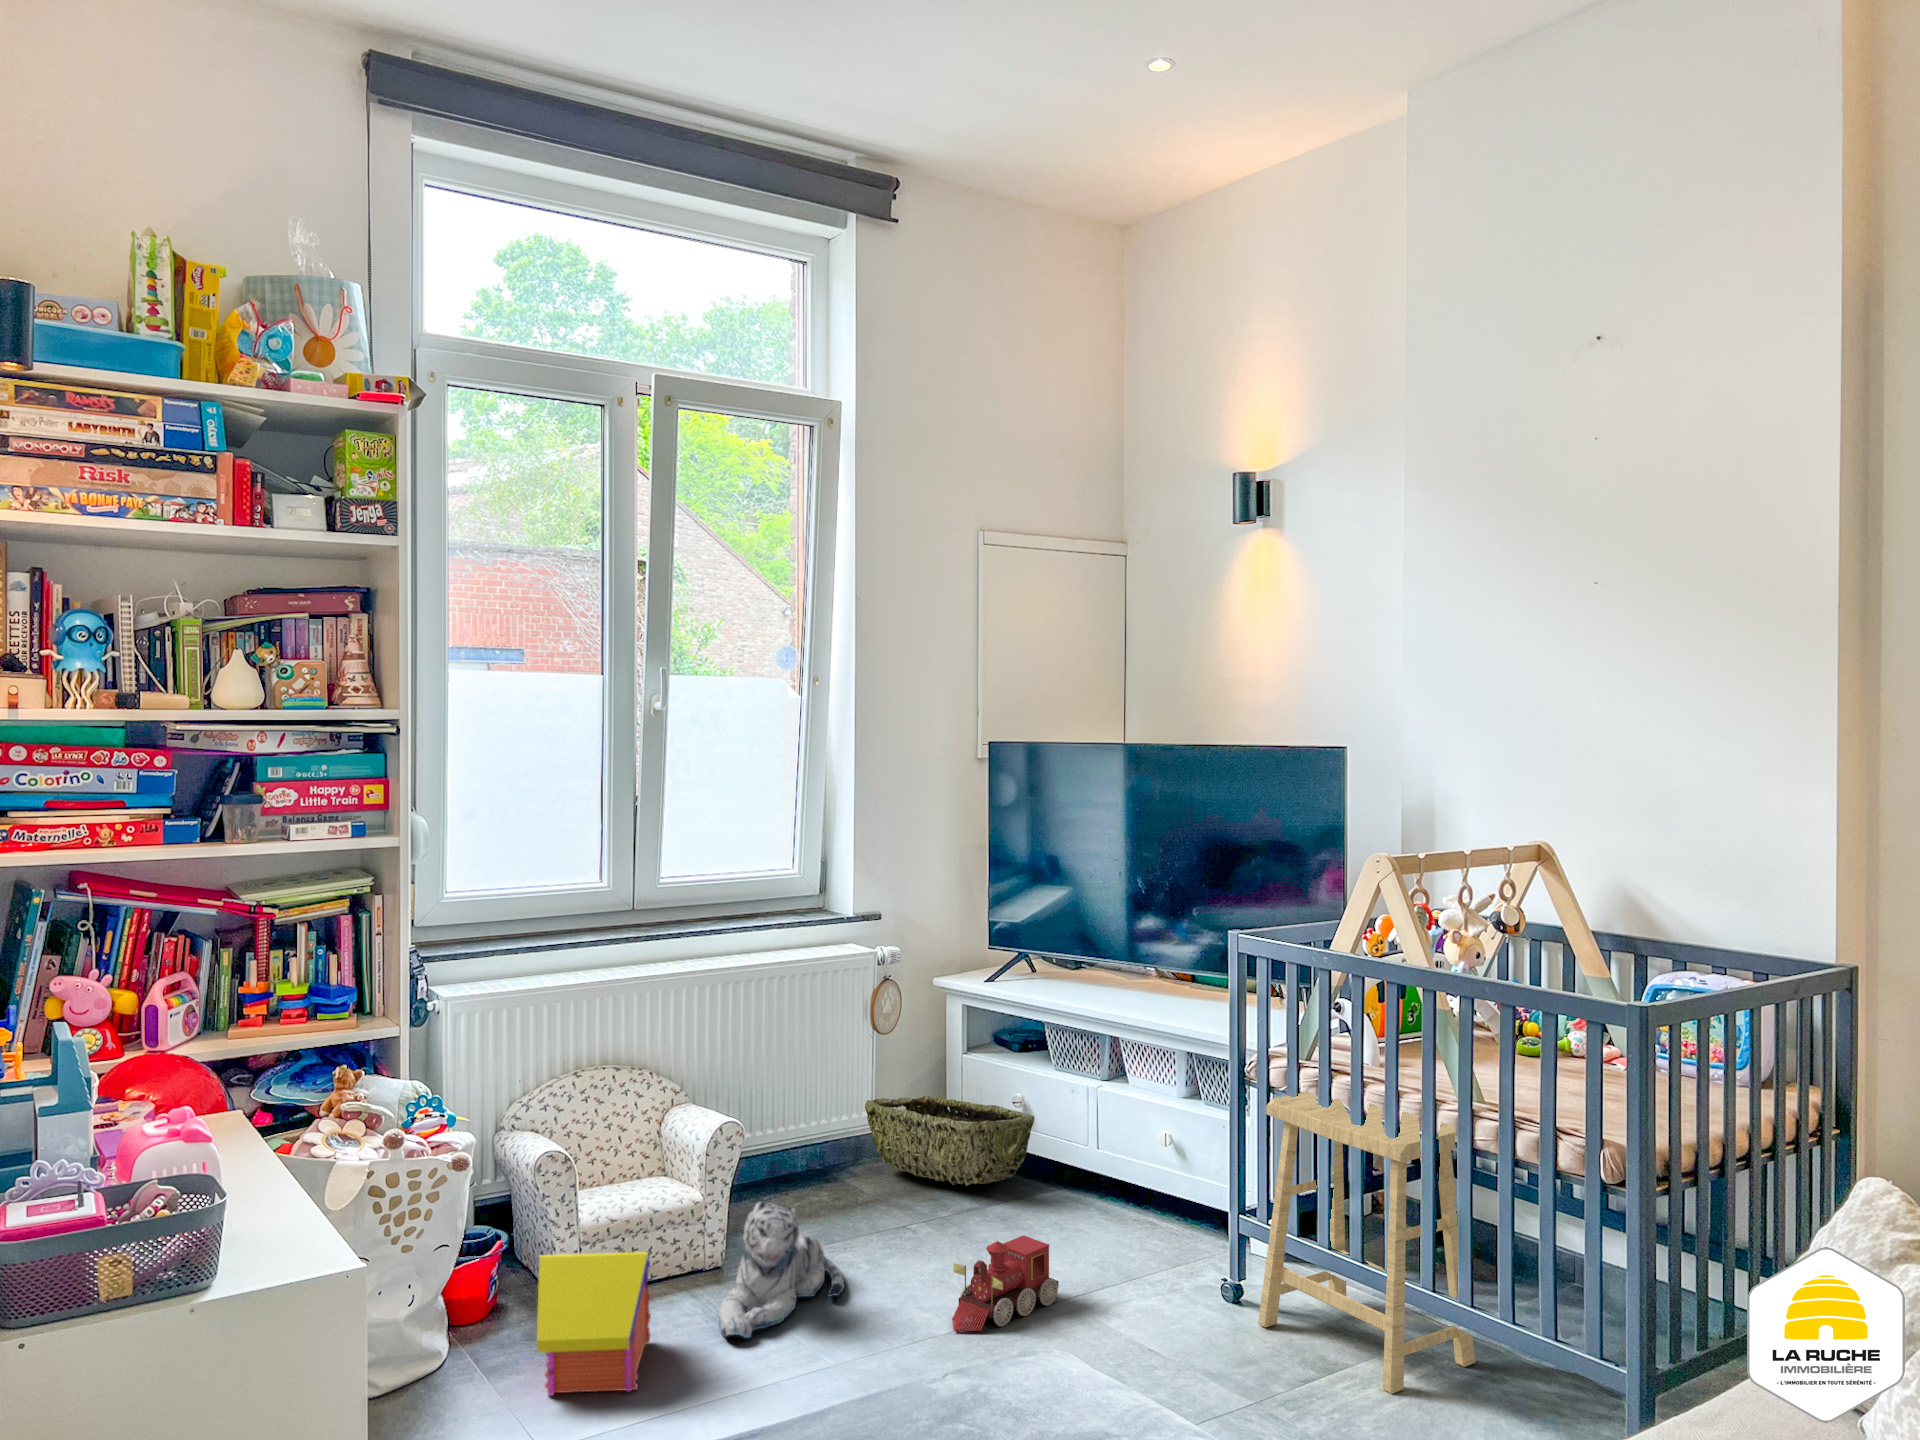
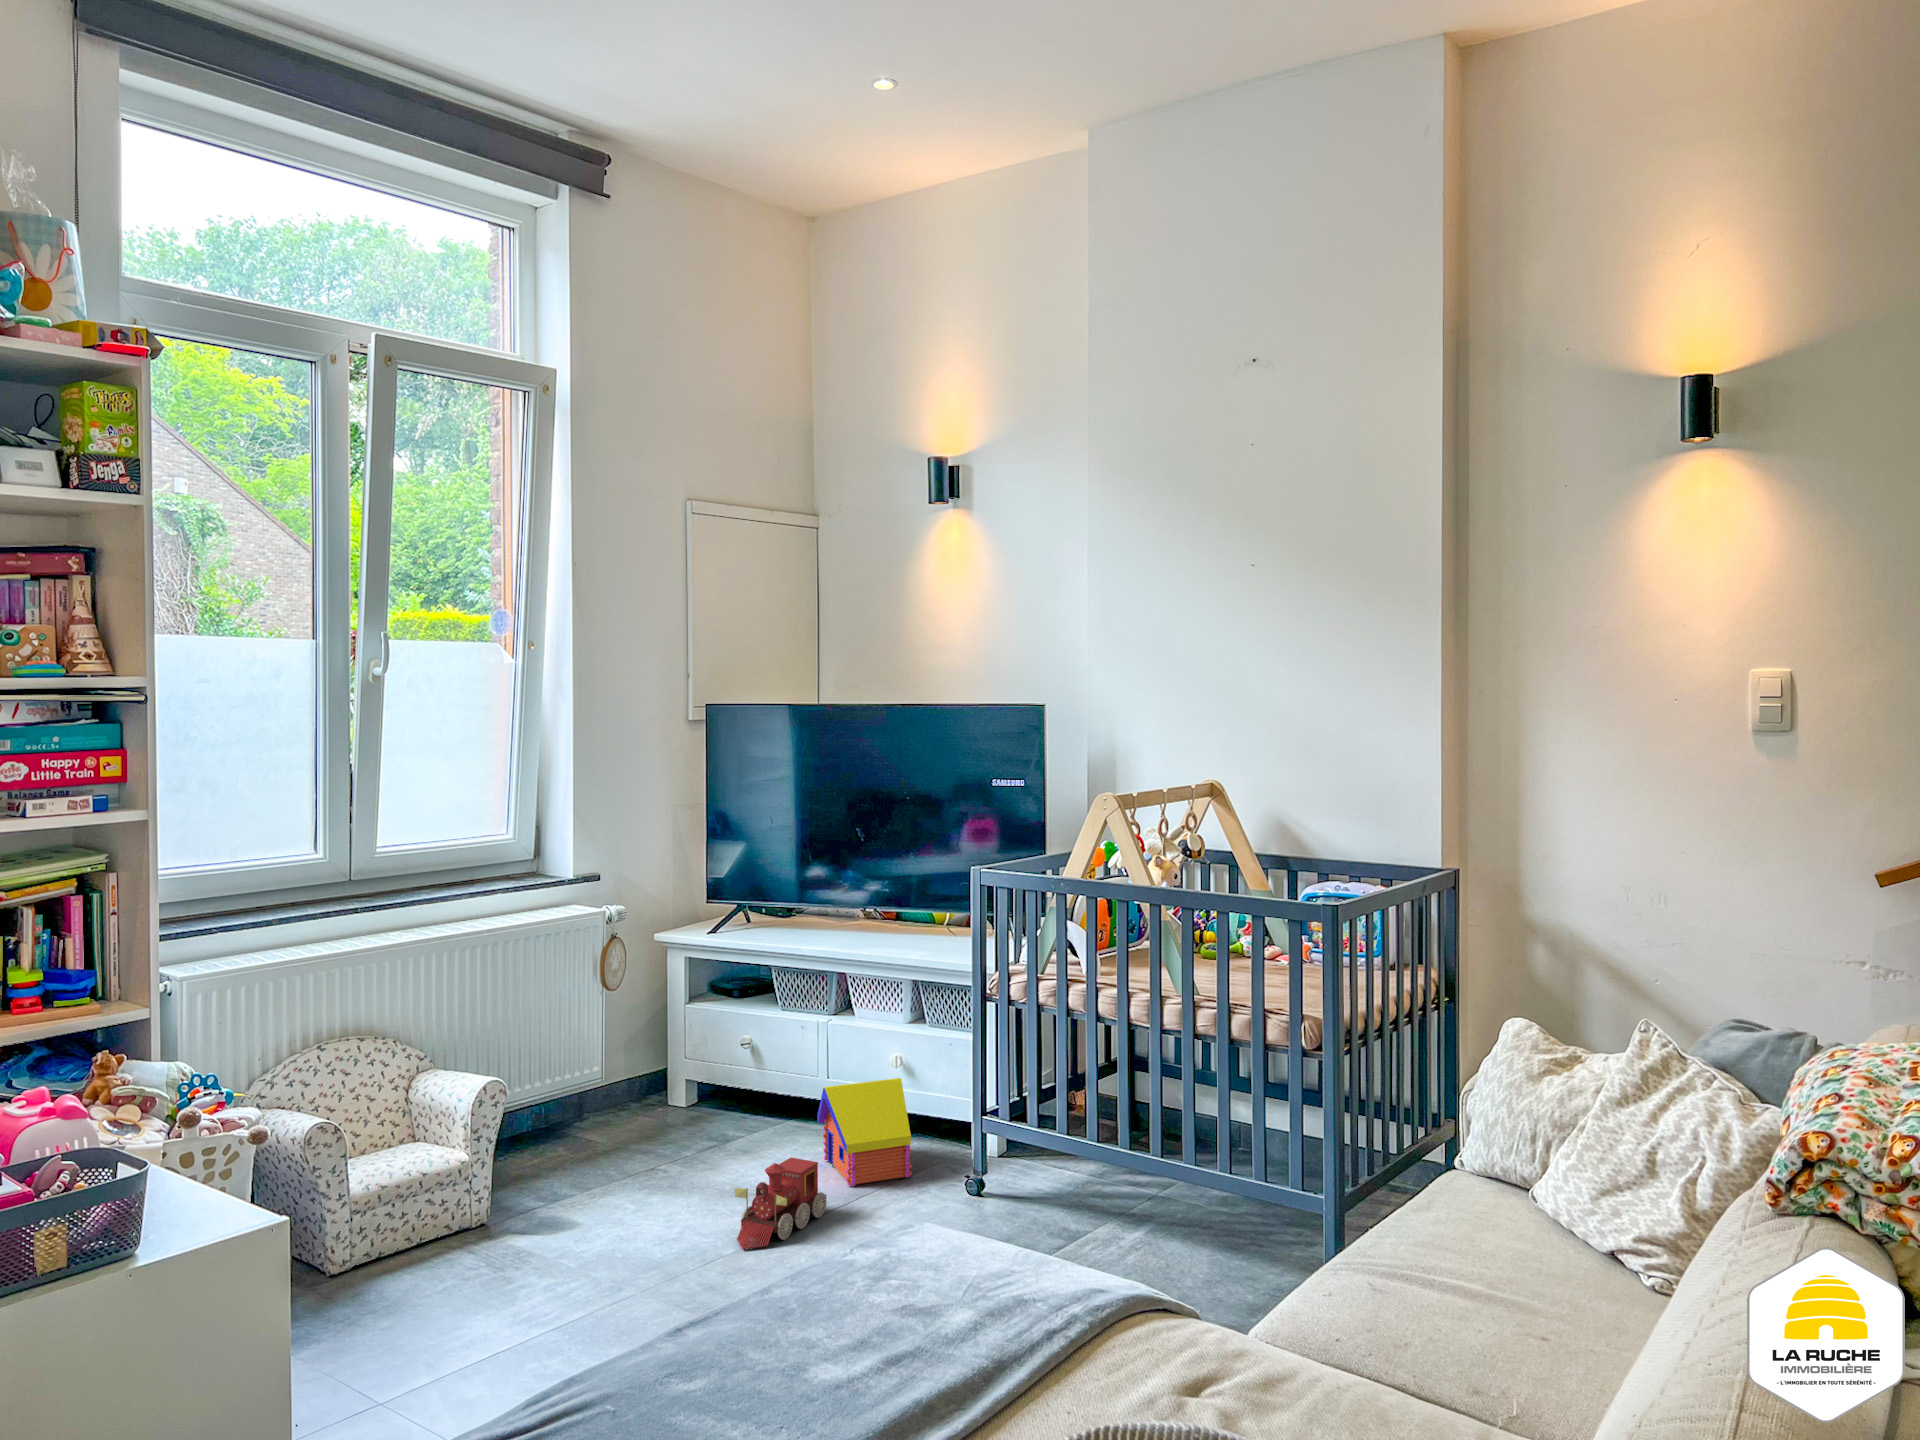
footstool: present [1258,1092,1475,1394] -> none [1006,1000,1188,1248]
woven basket: present [865,1096,1034,1186] -> none [599,1050,764,1127]
plush toy: present [718,1202,844,1338] -> none [507,1151,623,1285]
toy house: present [537,1252,651,1396] -> present [817,1078,912,1187]

